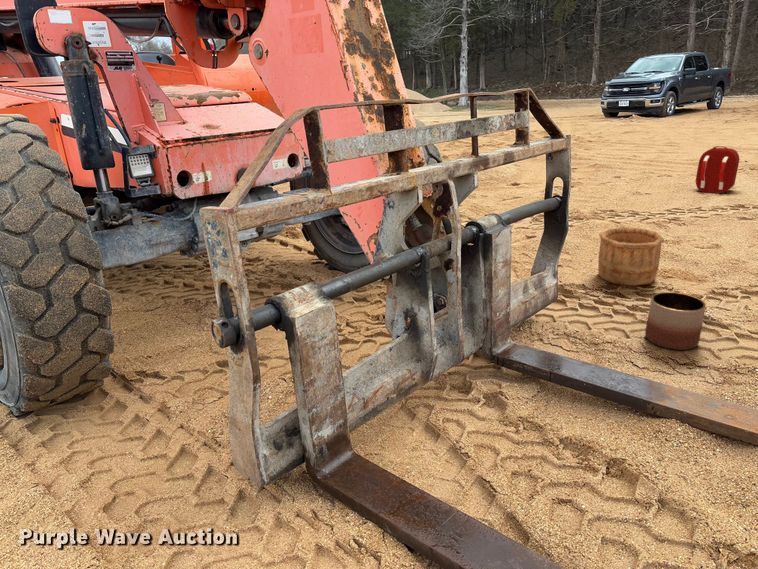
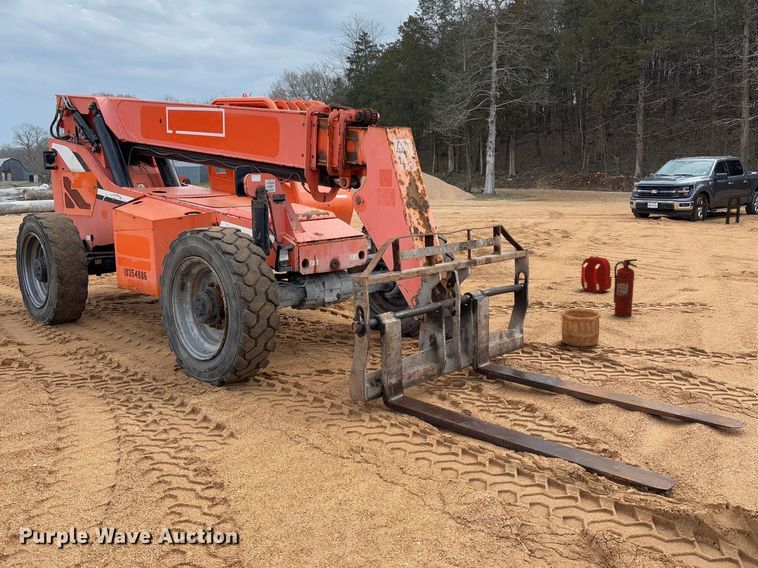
bench: none [663,89,715,119] -> present [691,194,741,224]
backpack: present [695,146,739,194] -> present [581,256,612,293]
fire extinguisher: none [649,151,689,230] -> present [614,259,637,317]
planter: present [645,292,706,350] -> none [574,343,605,375]

